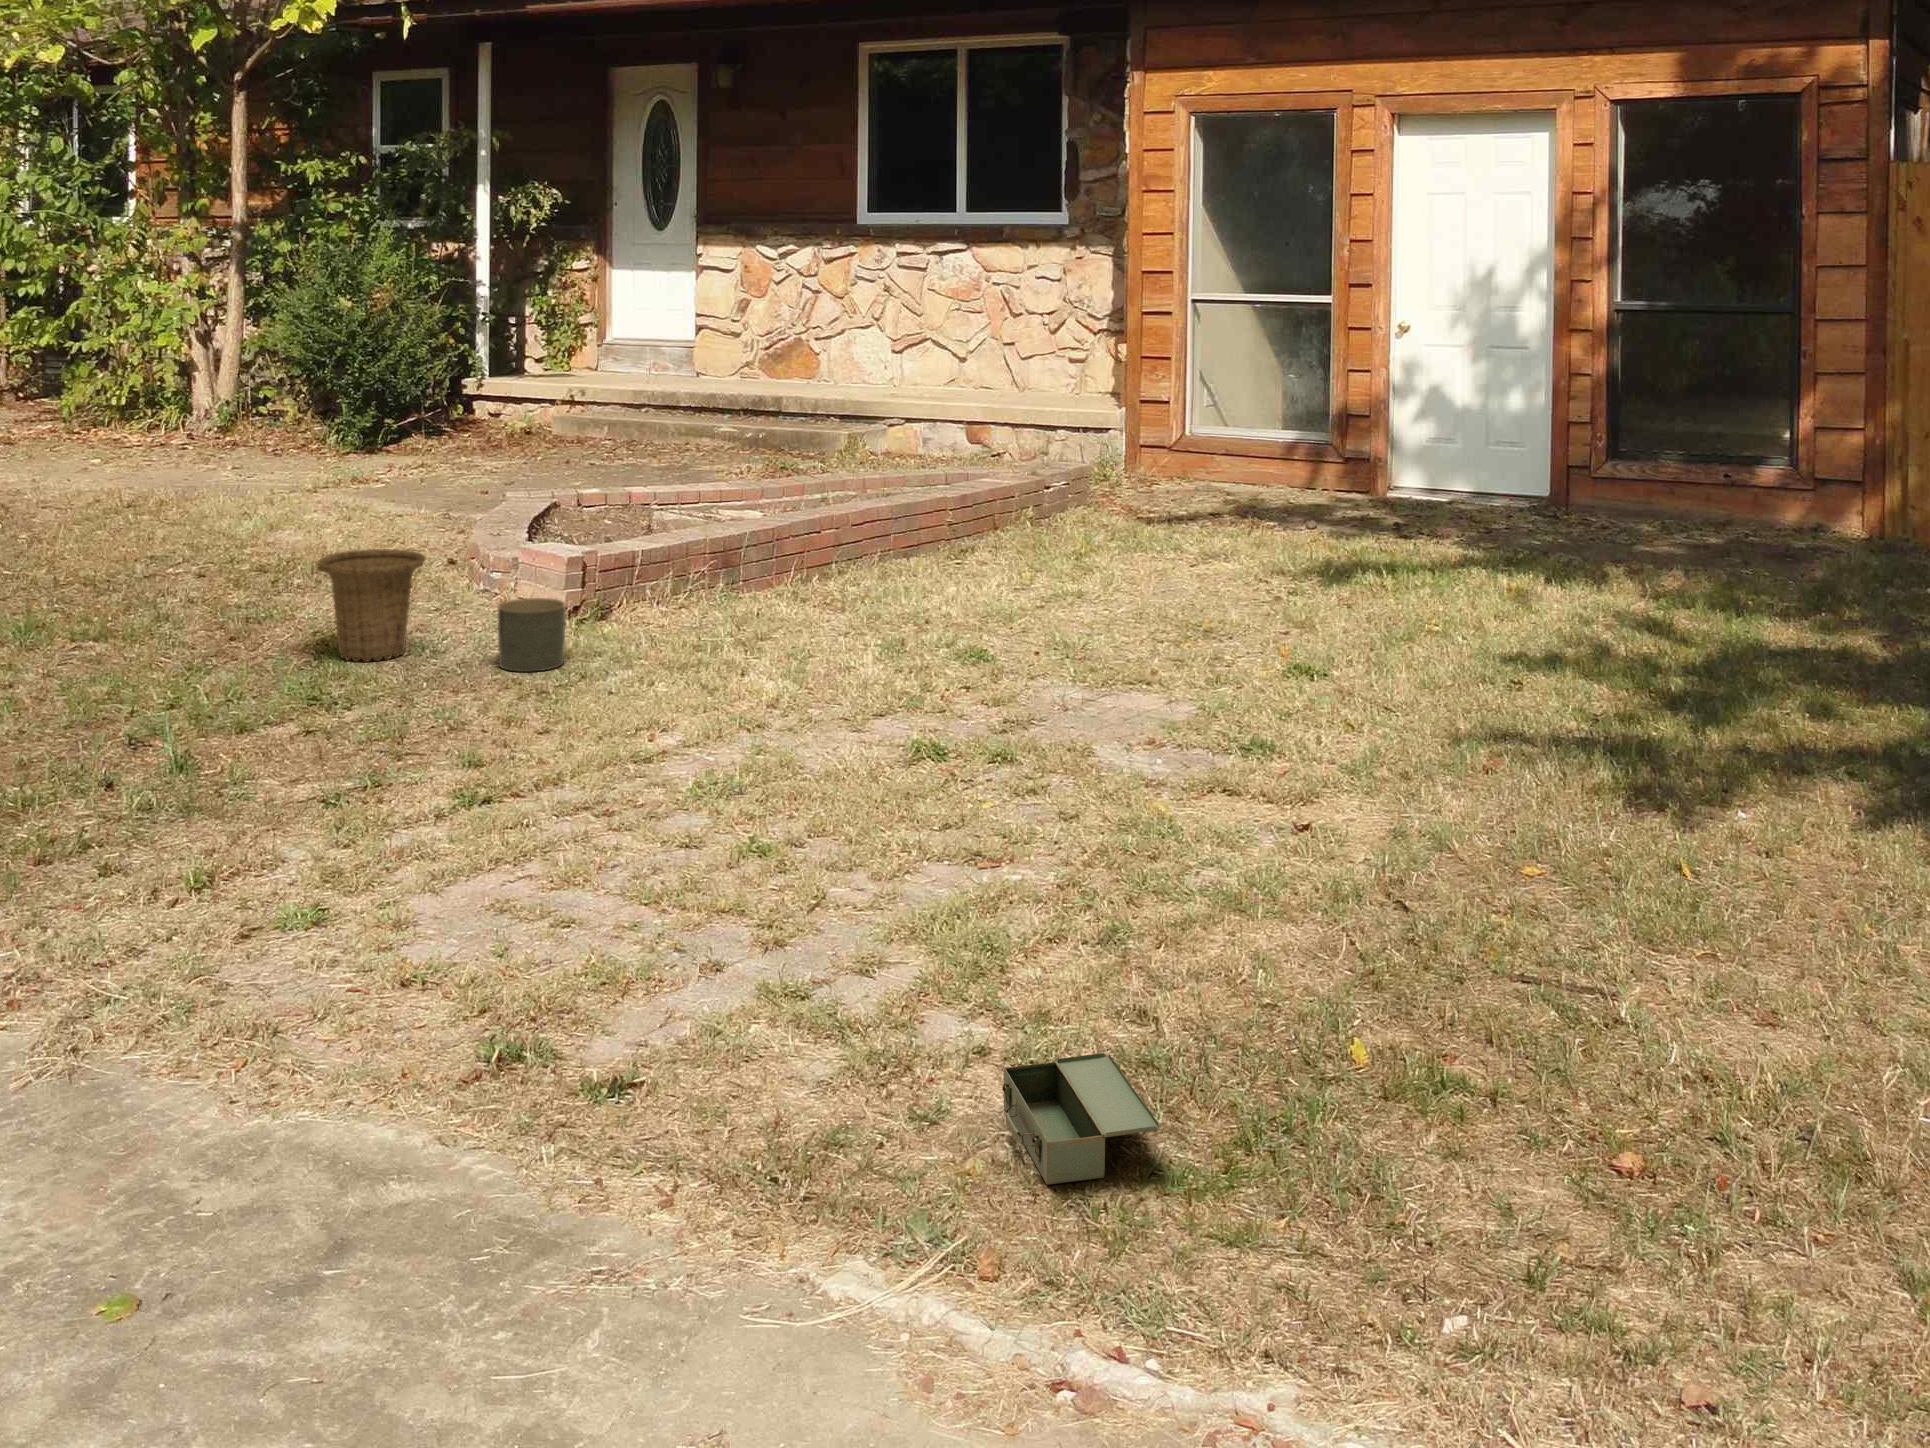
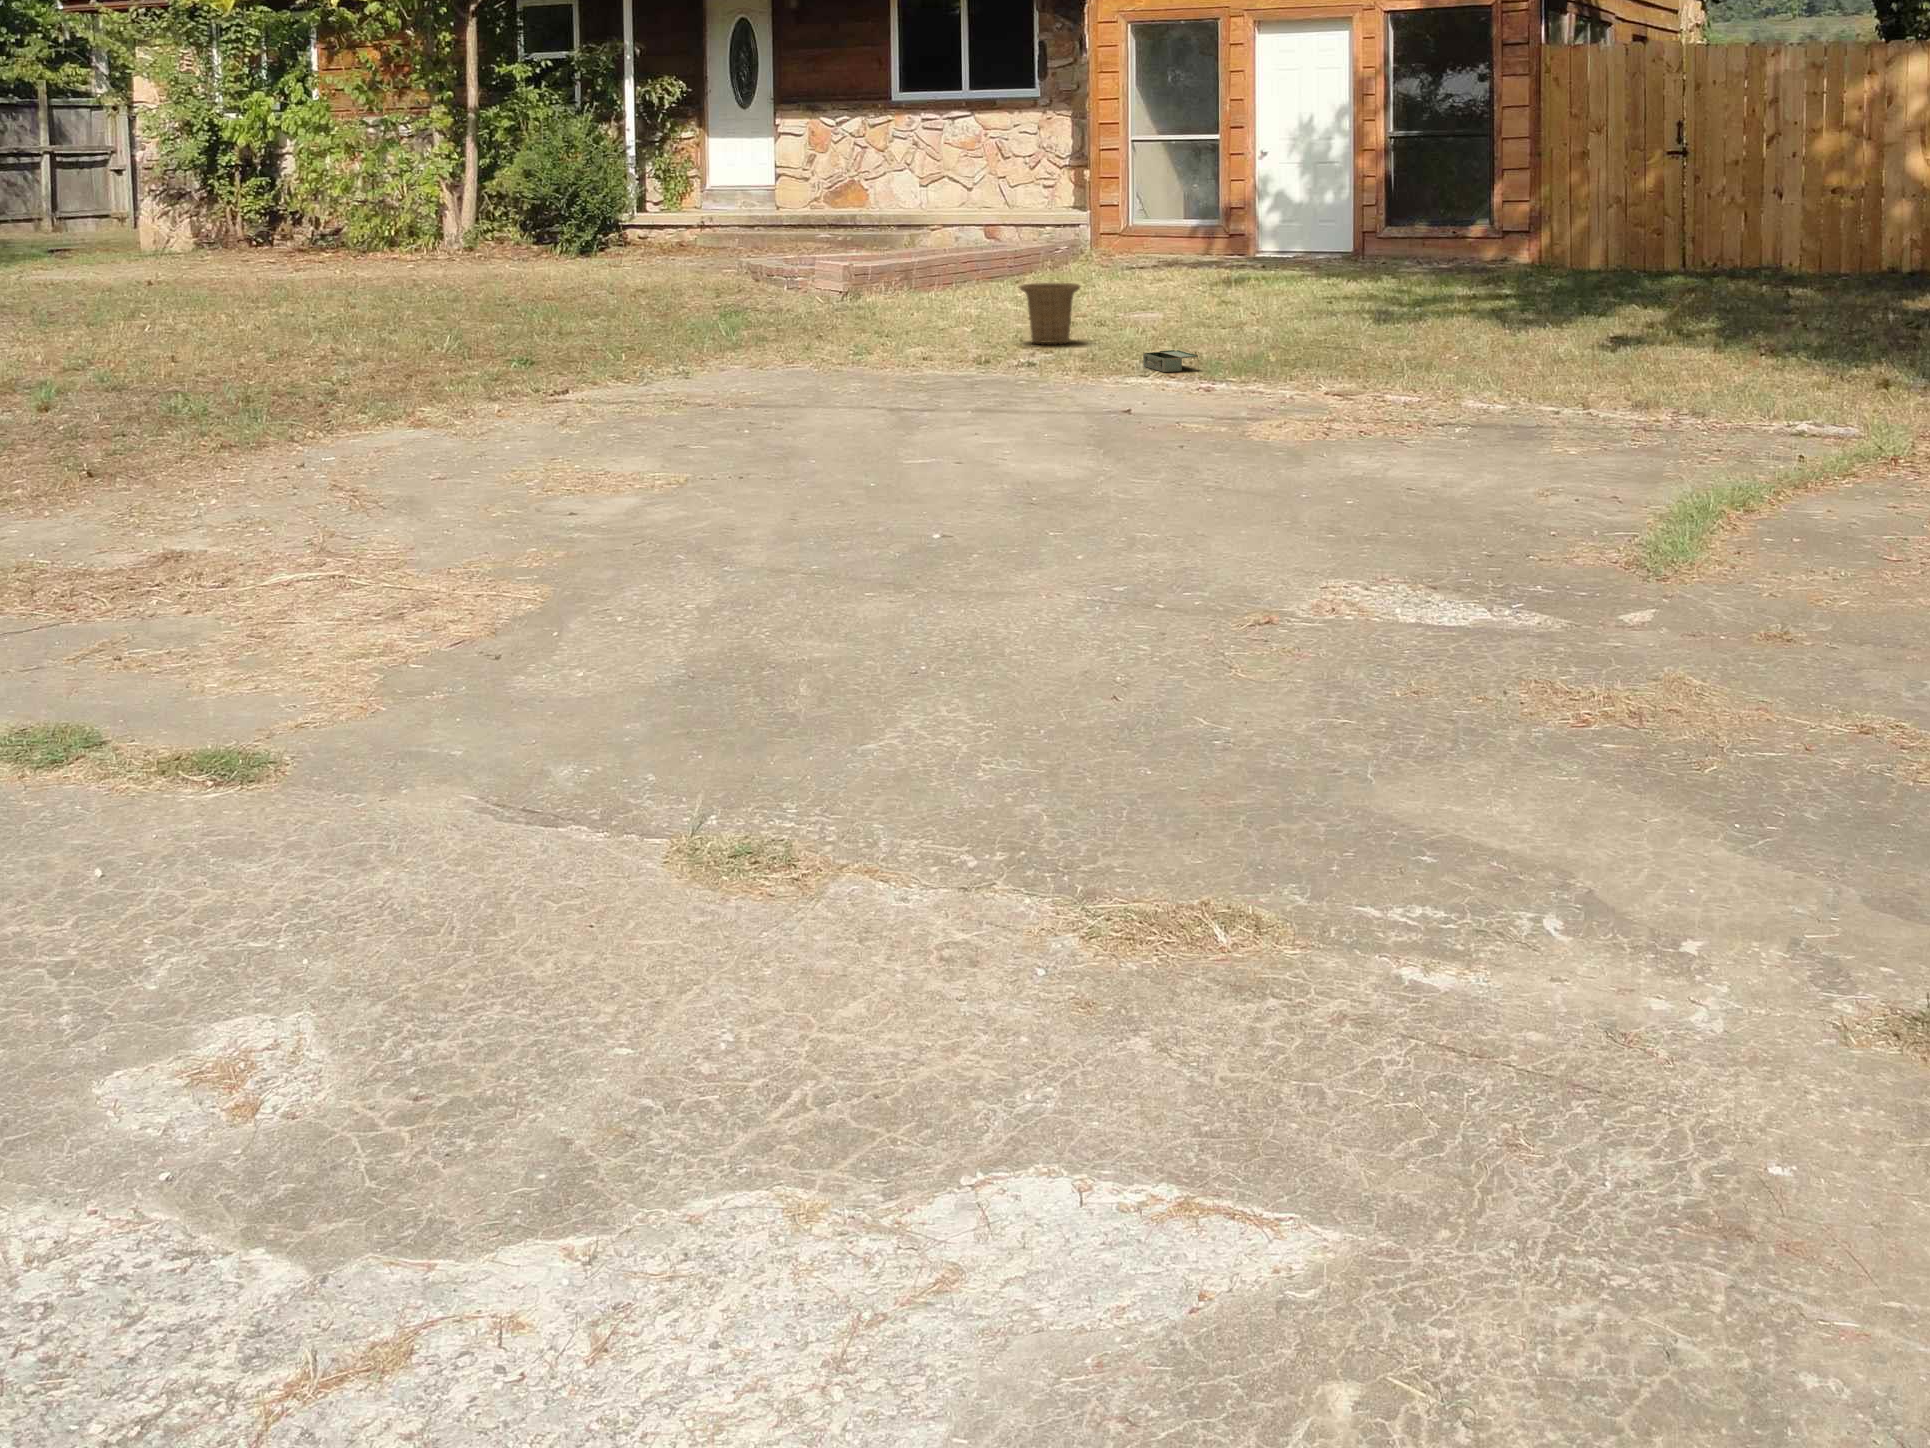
basket: present [318,549,425,662] -> present [1020,283,1080,345]
planter: present [498,598,565,672] -> none [817,282,851,315]

